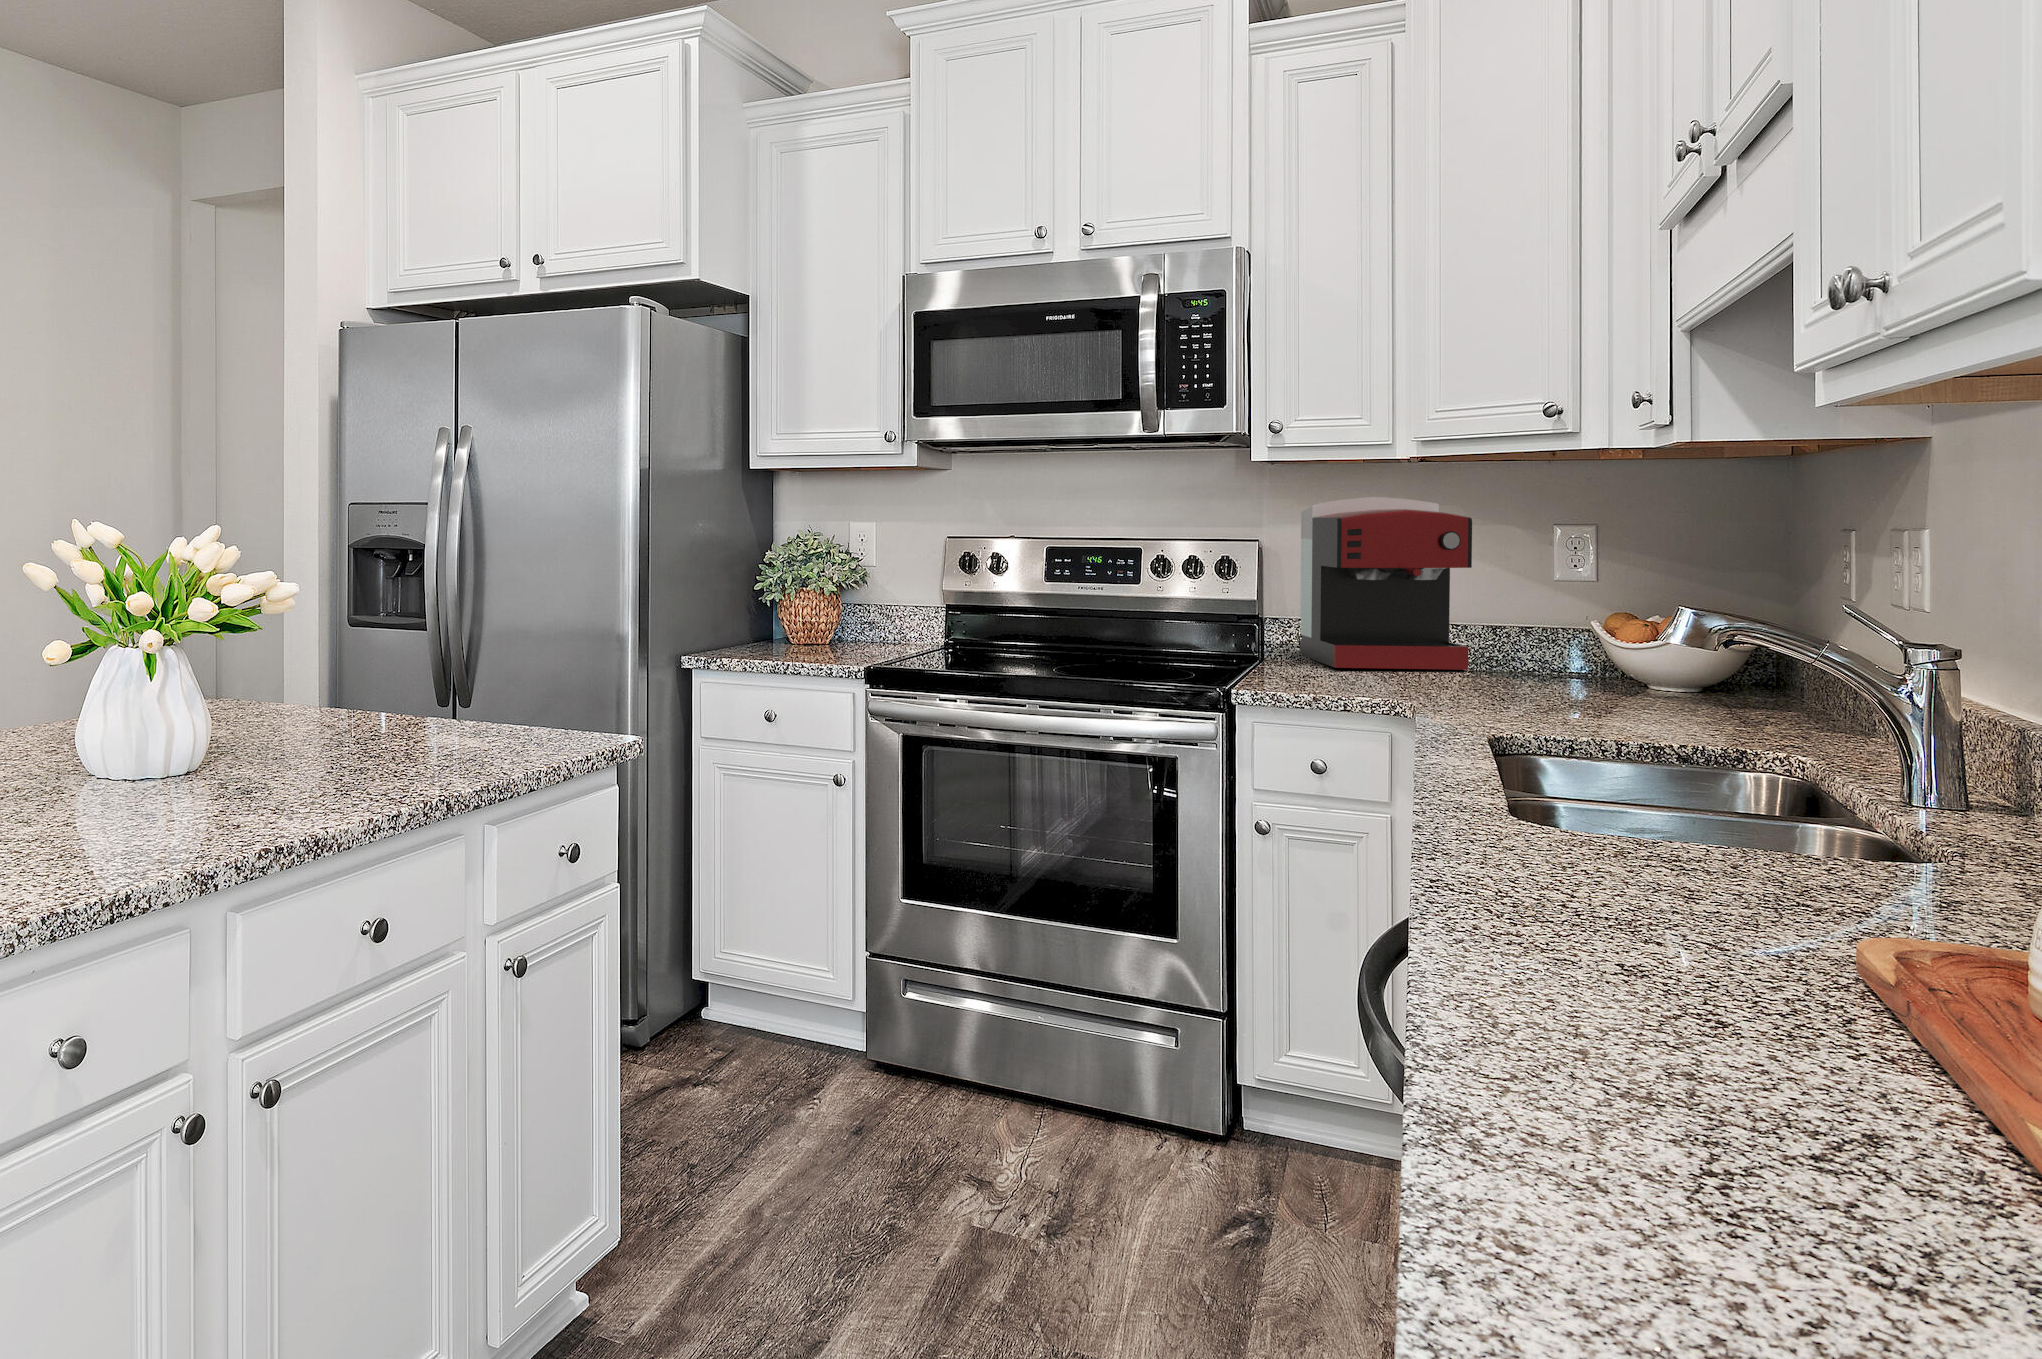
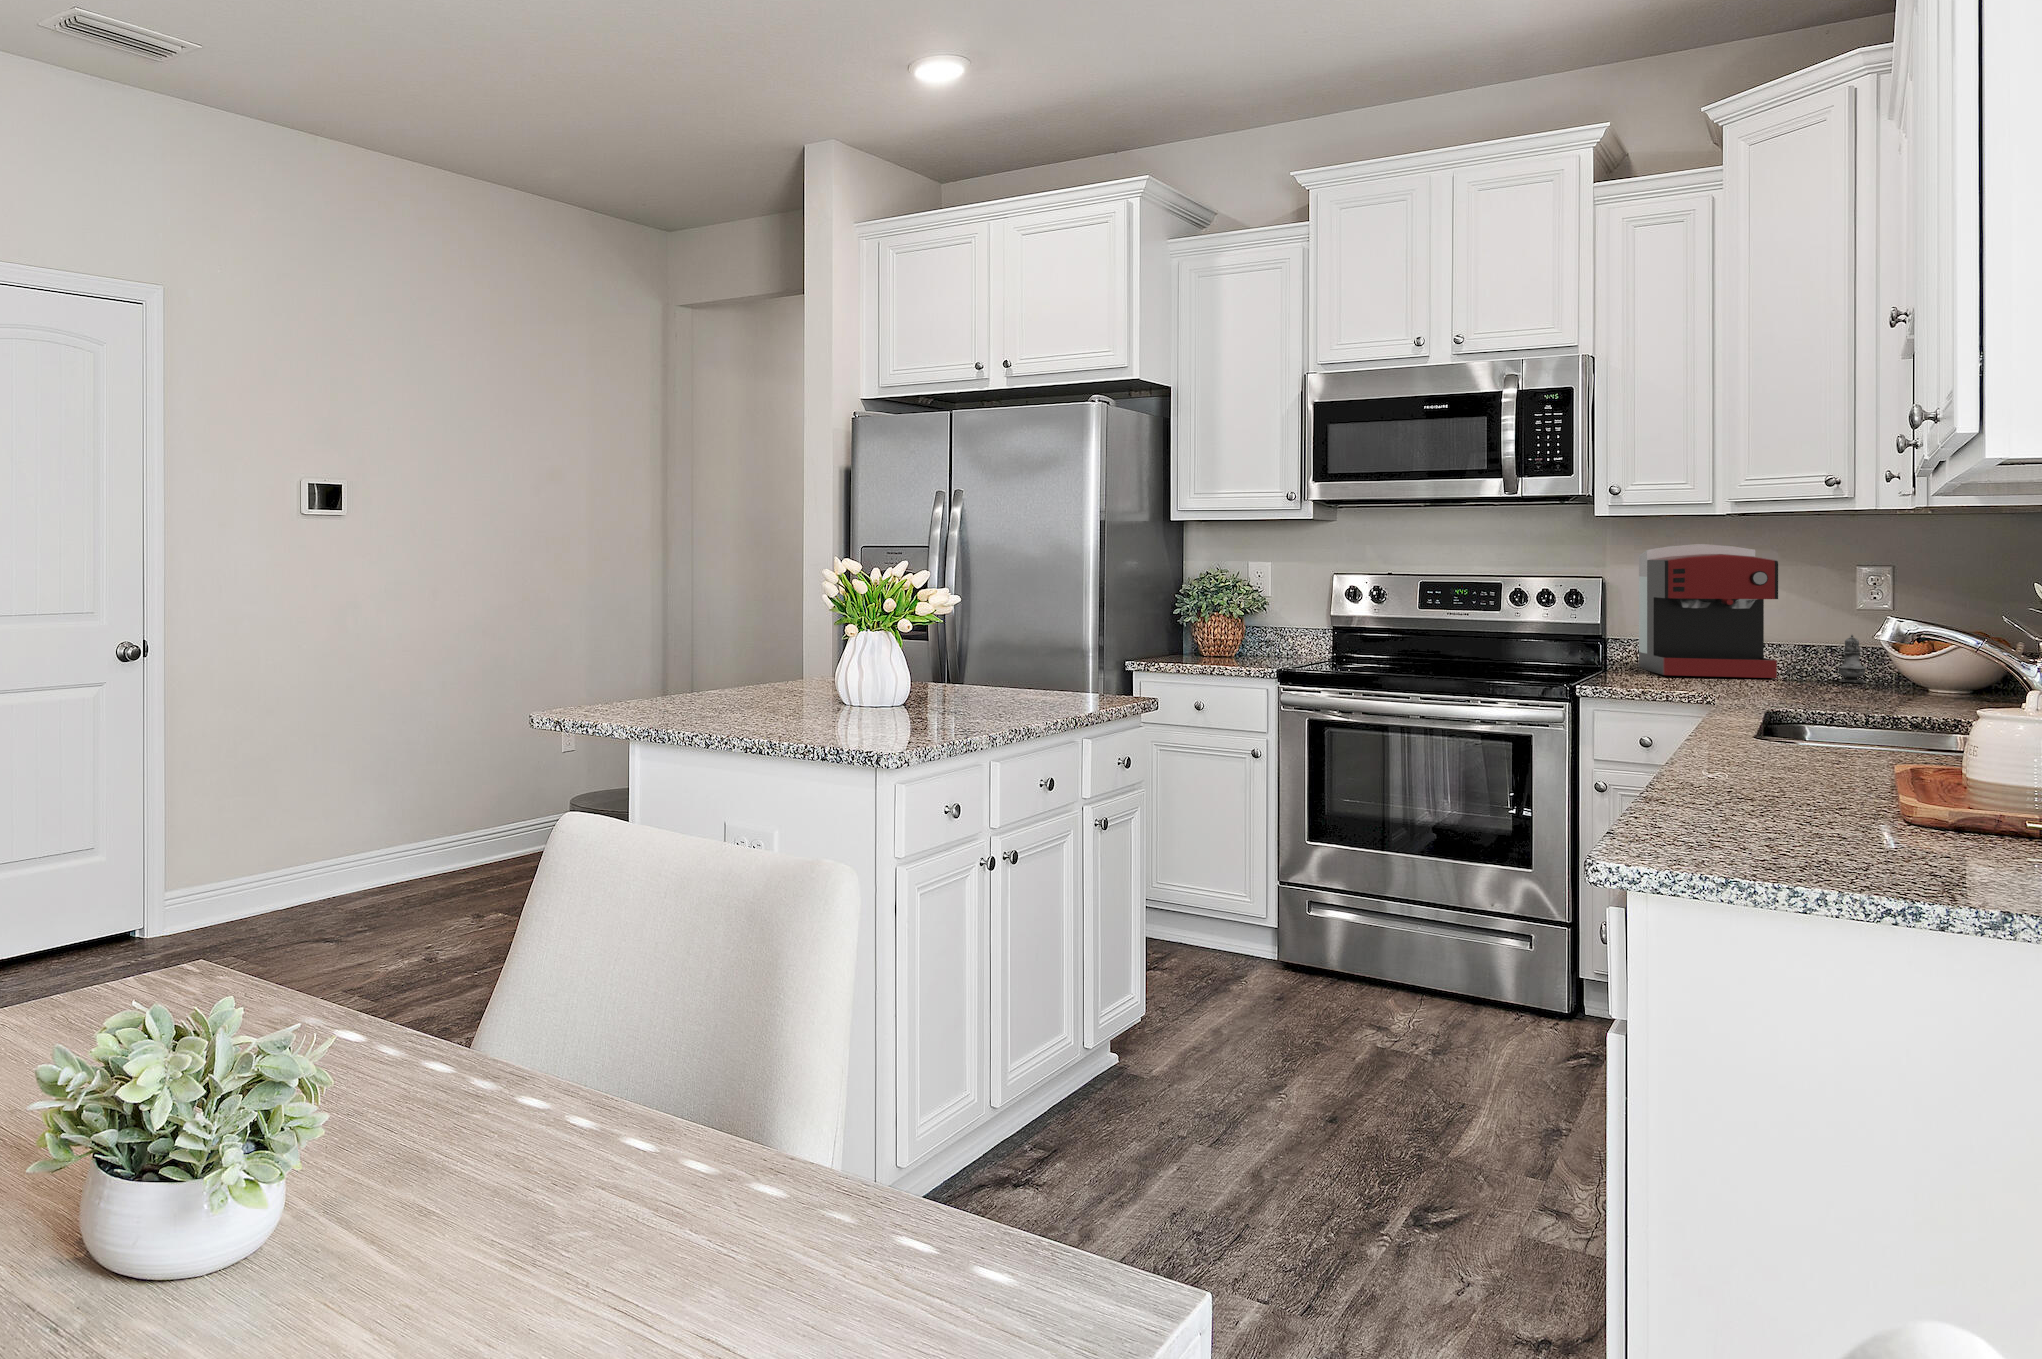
salt shaker: none [1541,613,1577,675] -> present [1837,635,1867,683]

